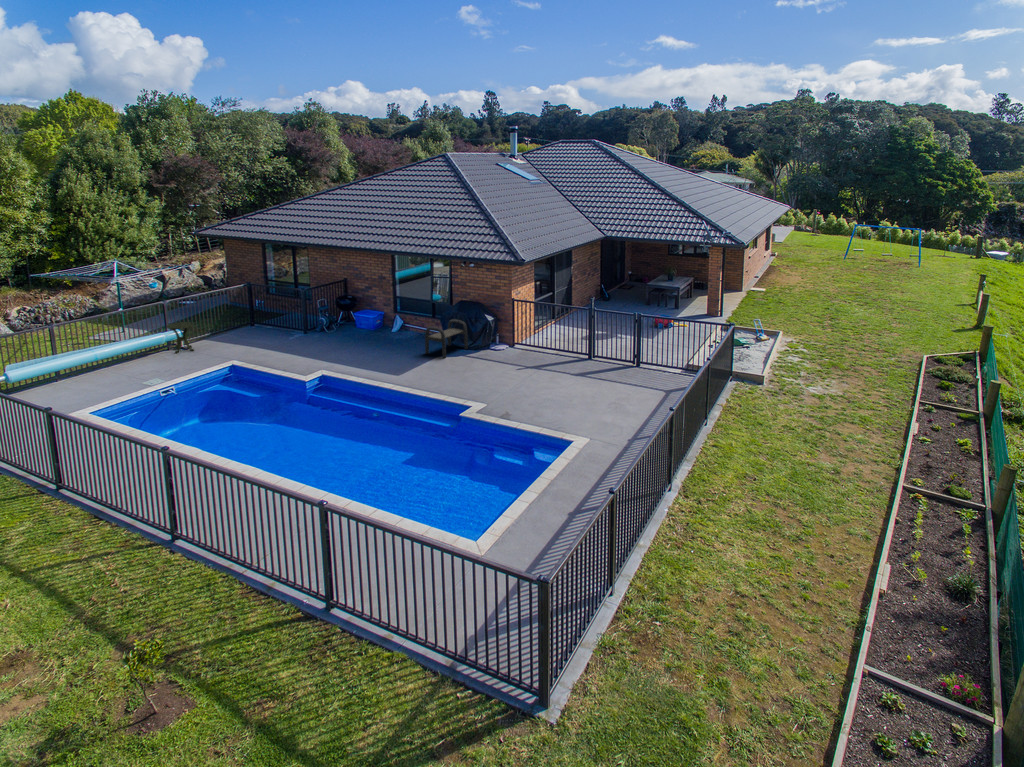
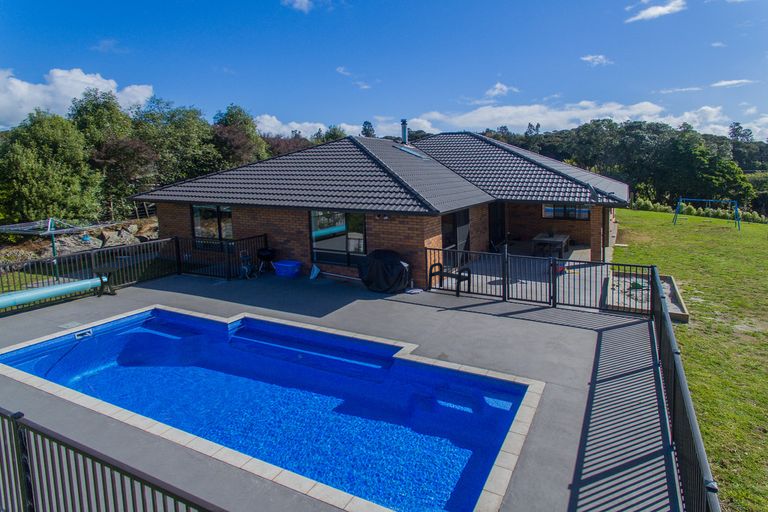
bench: present [425,319,468,358] -> present [428,263,471,297]

